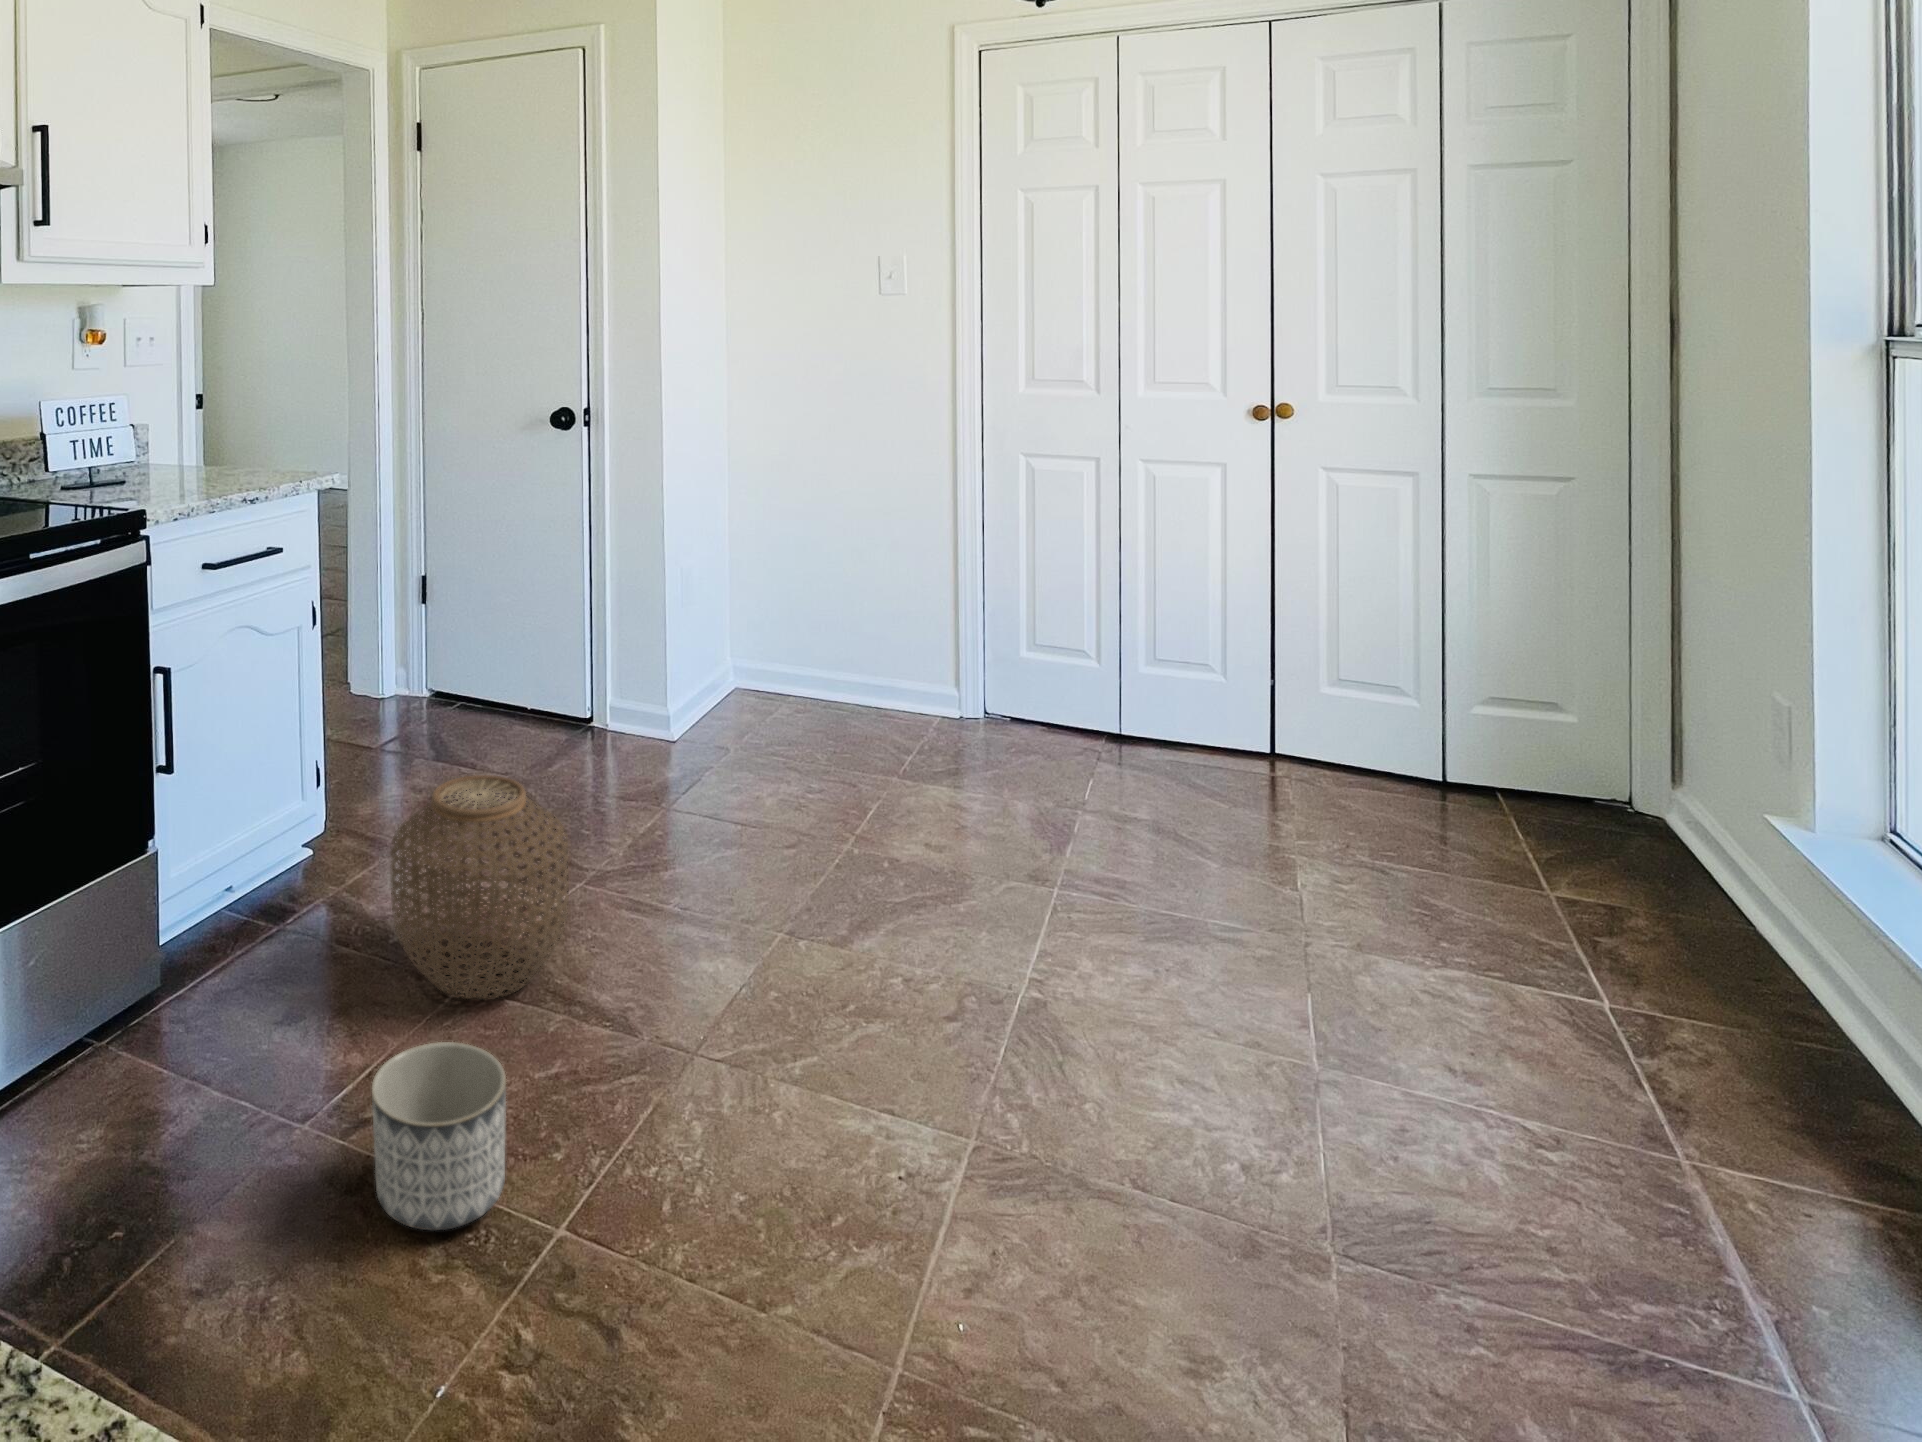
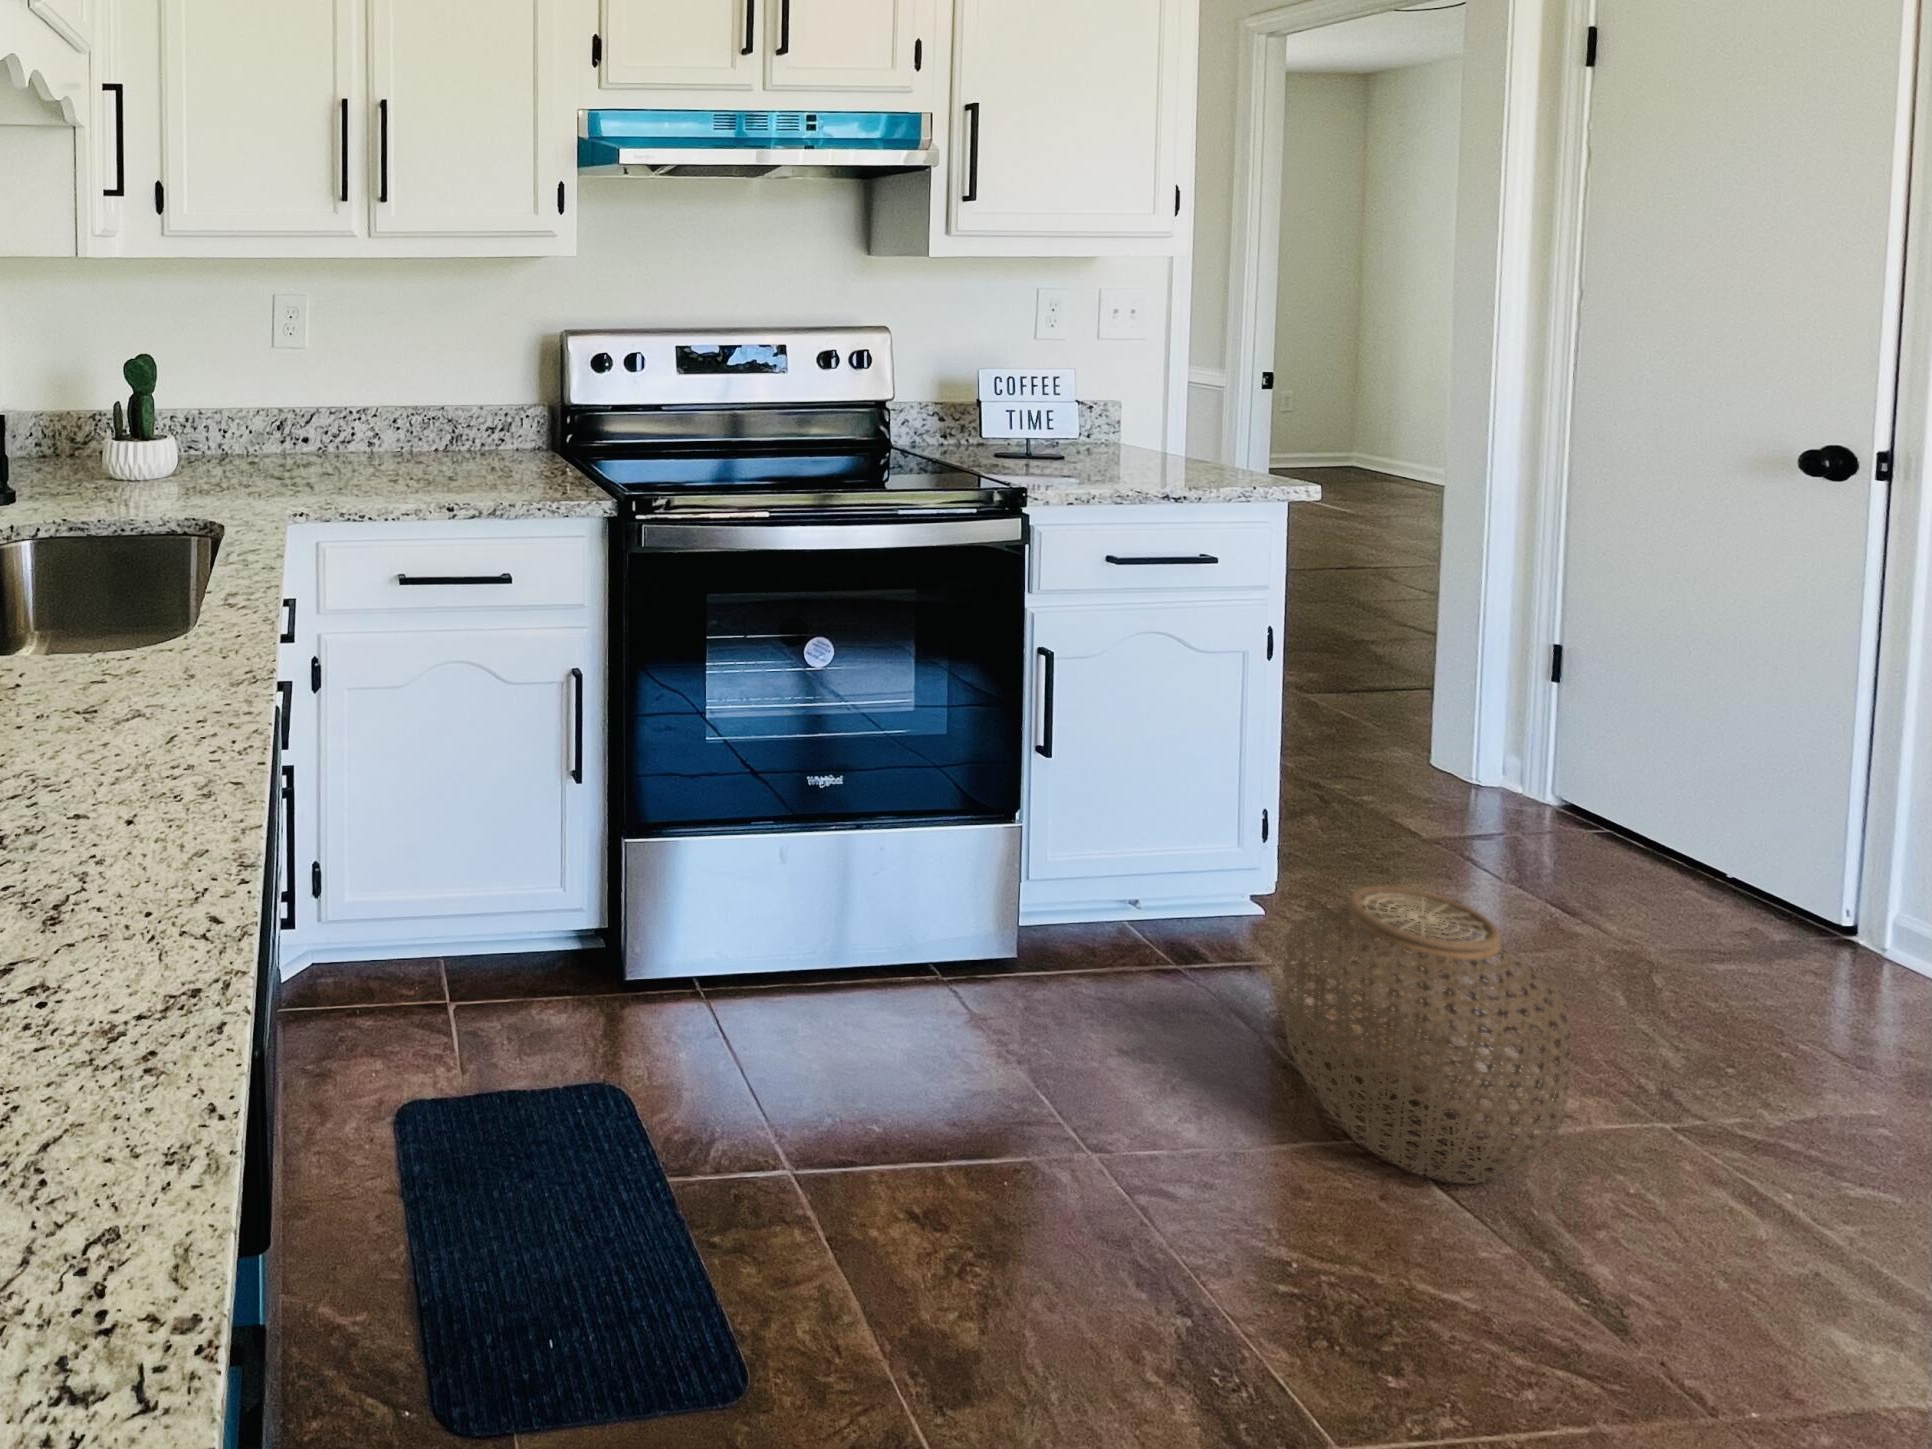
planter: present [372,1042,506,1230] -> none [1126,1132,1305,1356]

